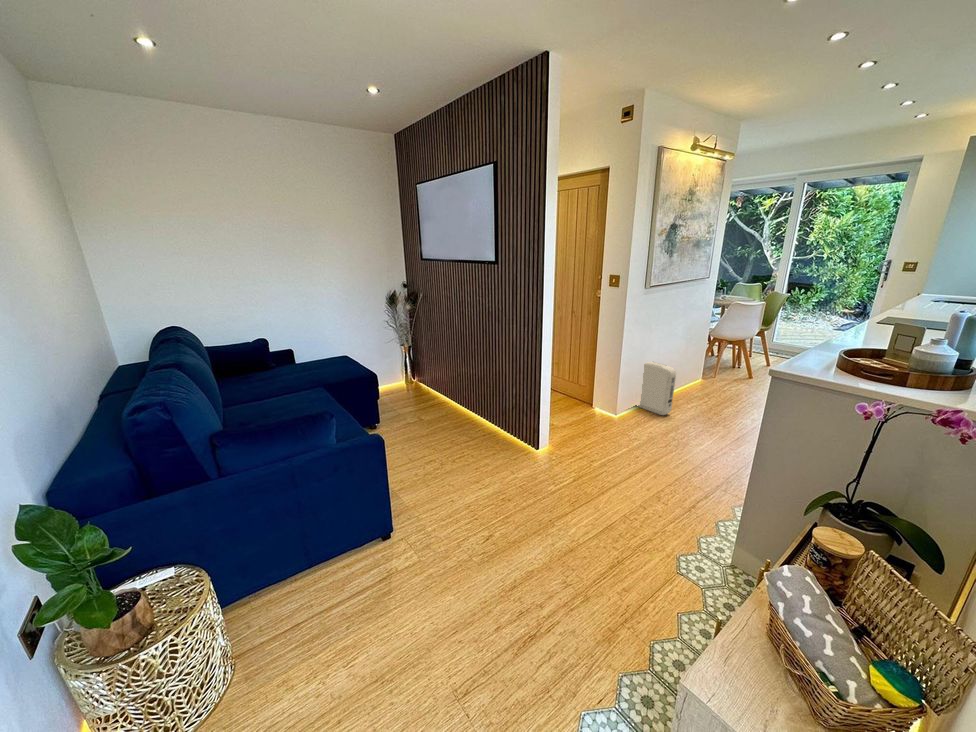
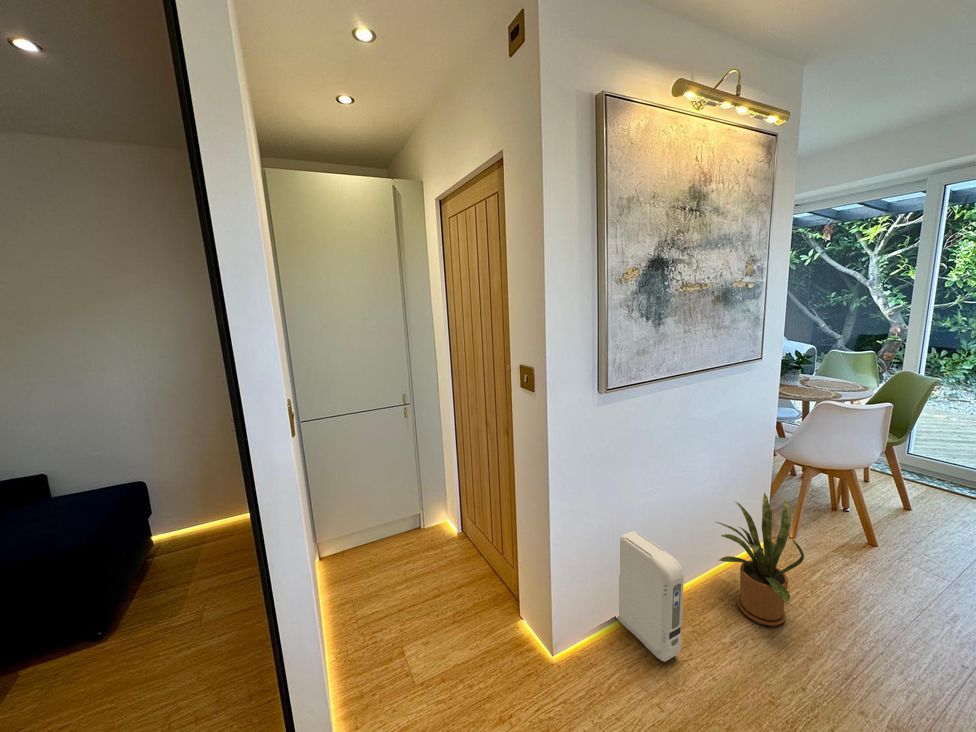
house plant: none [683,345,724,404] -> present [716,493,804,626]

